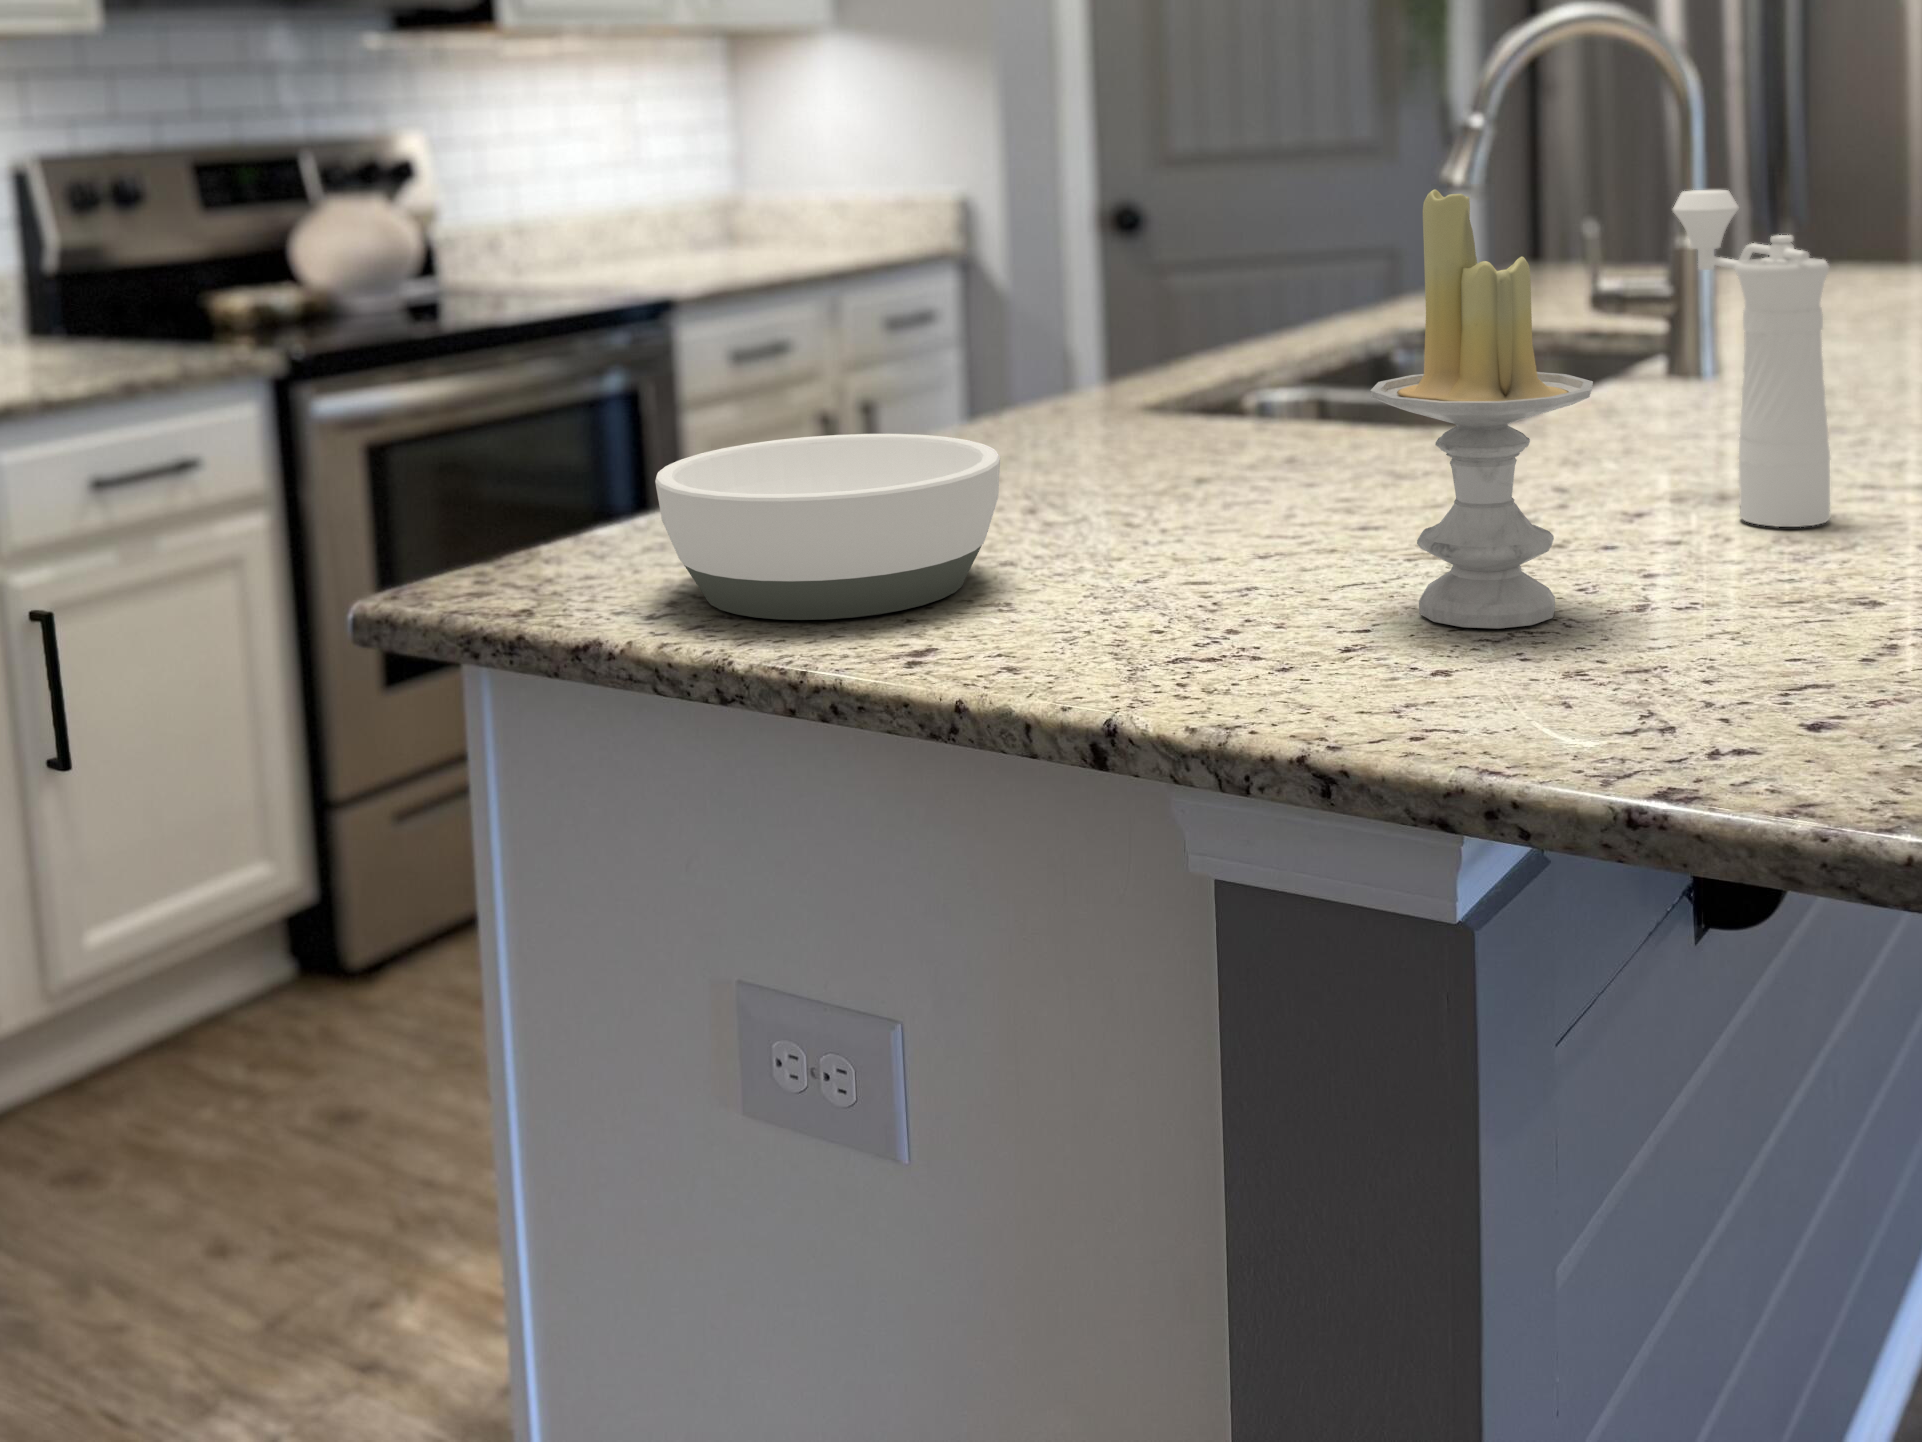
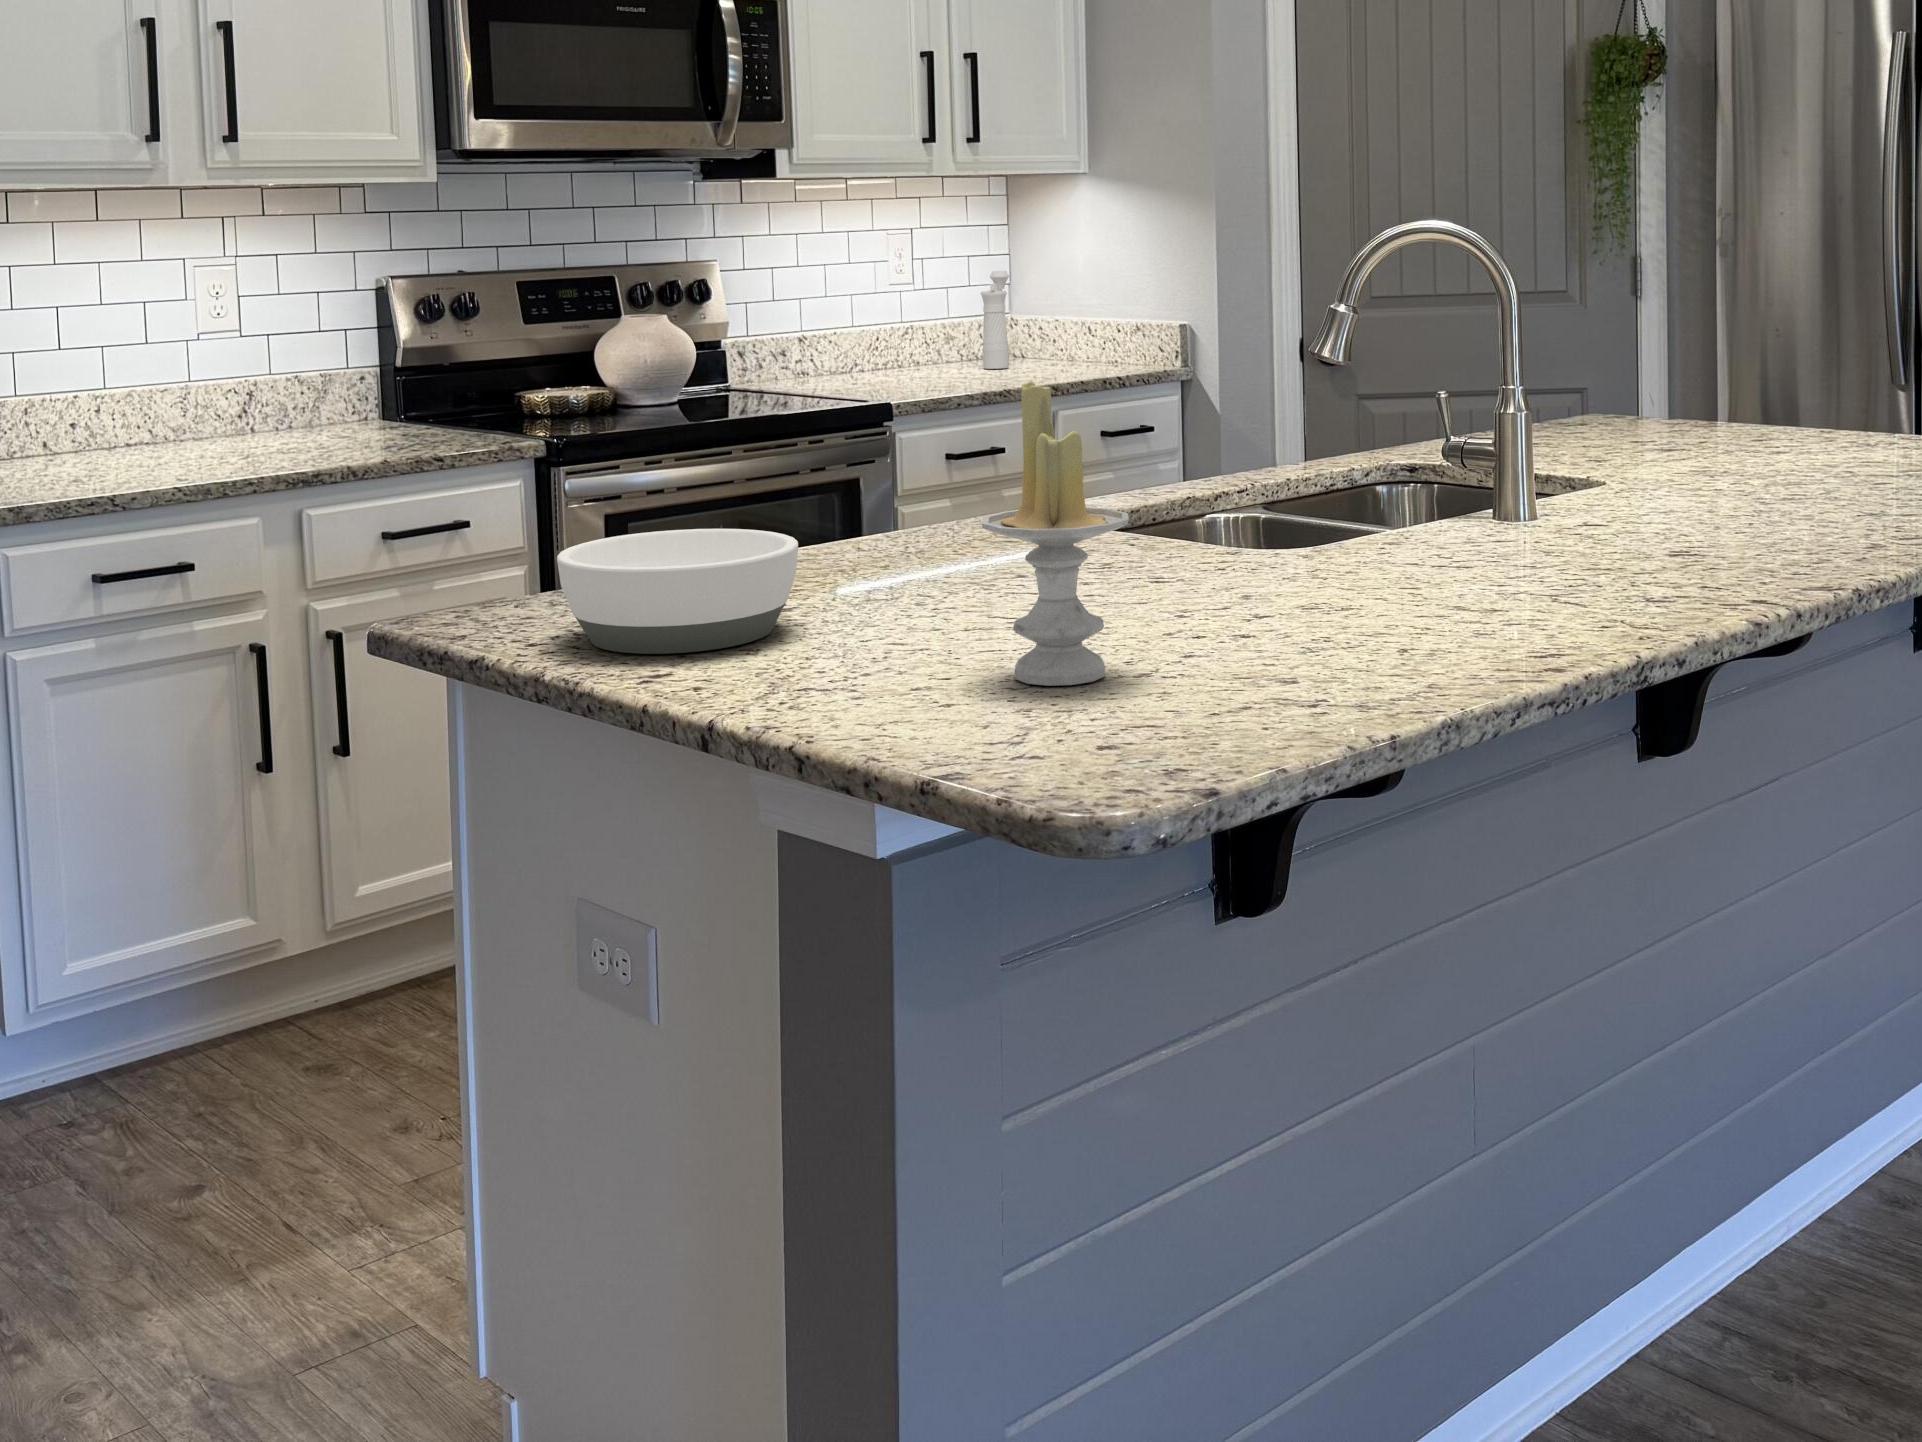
pepper mill: present [1673,190,1831,527] -> present [981,271,1009,369]

